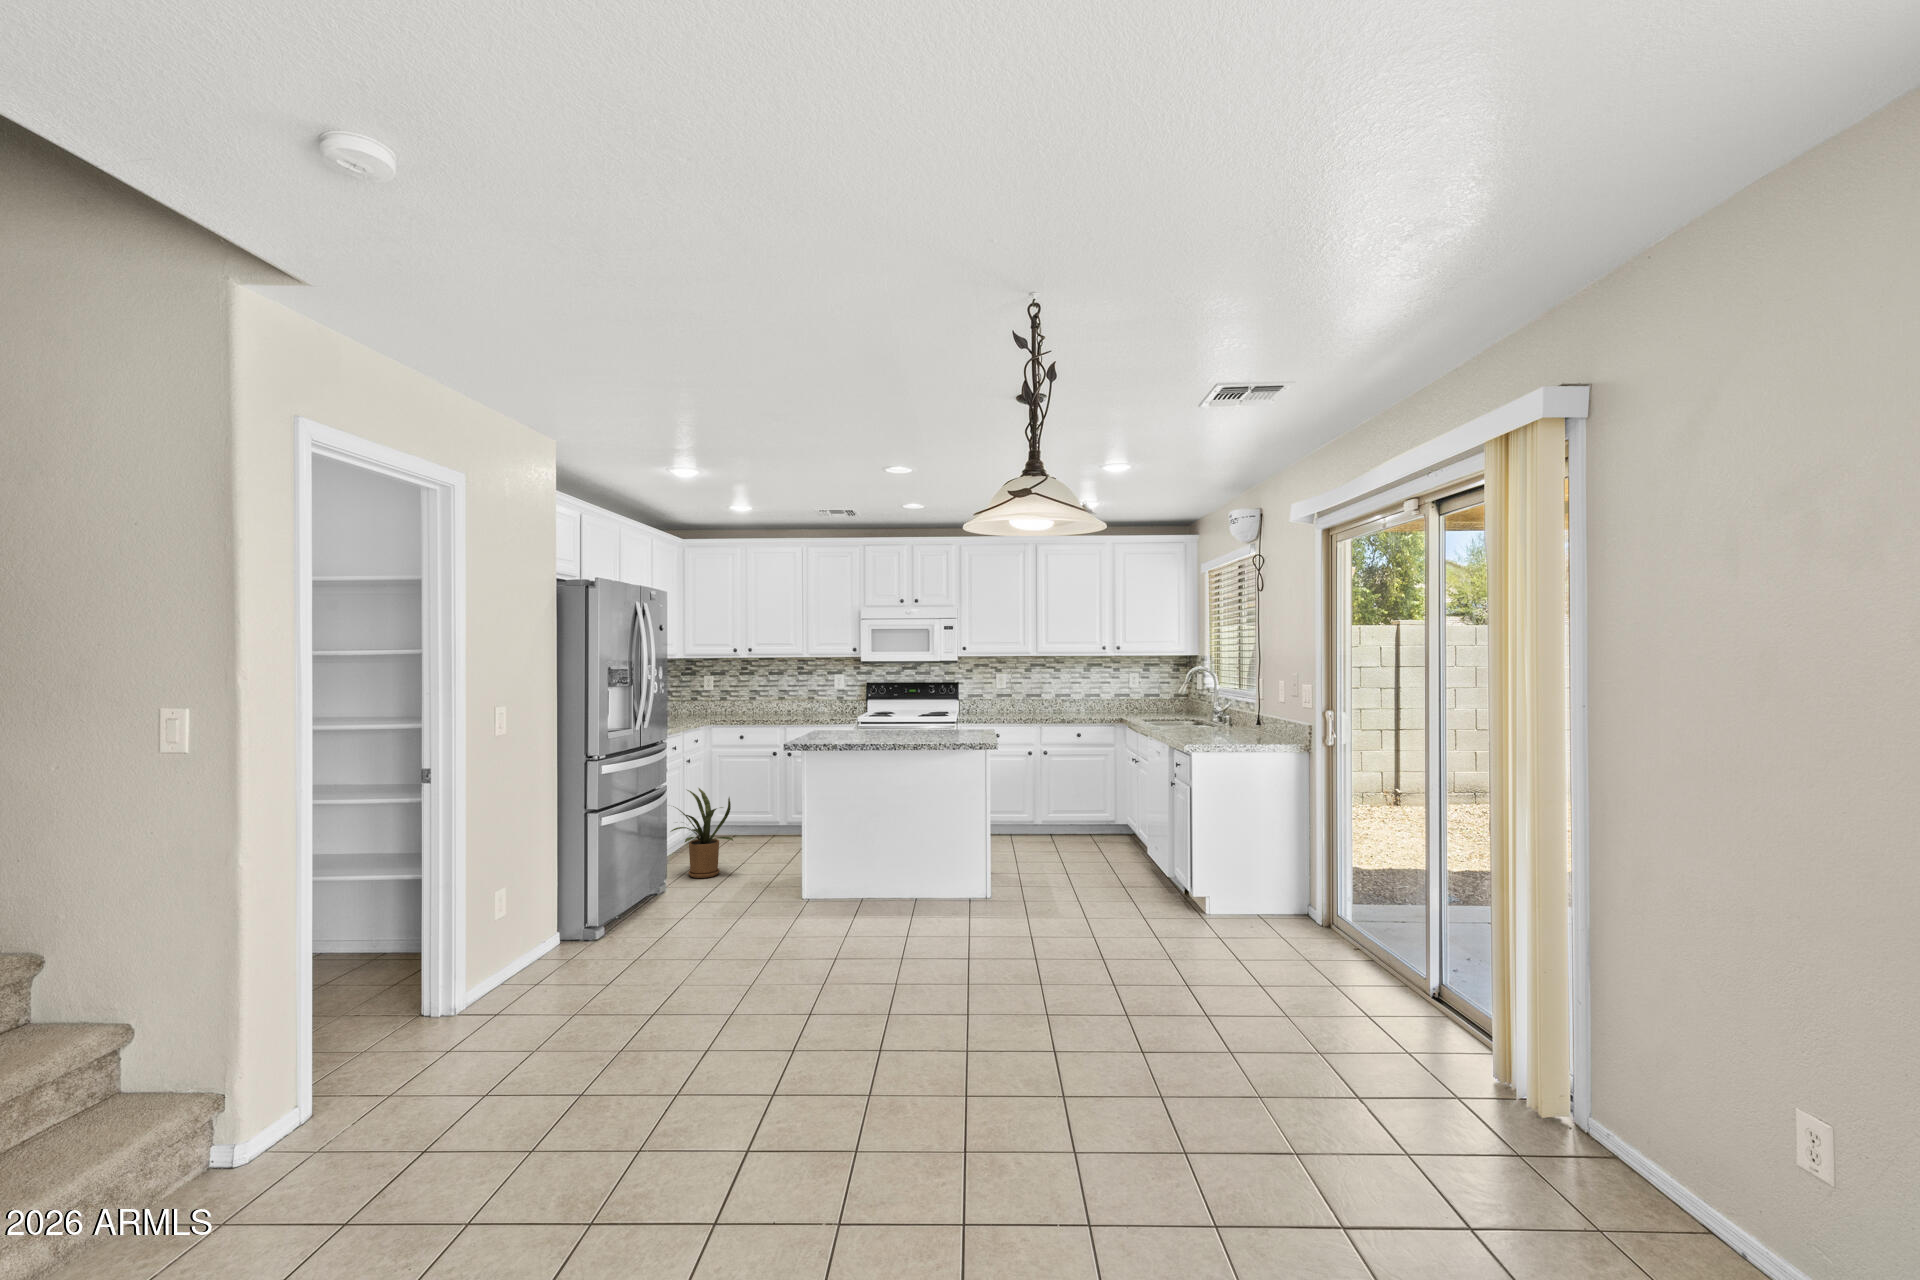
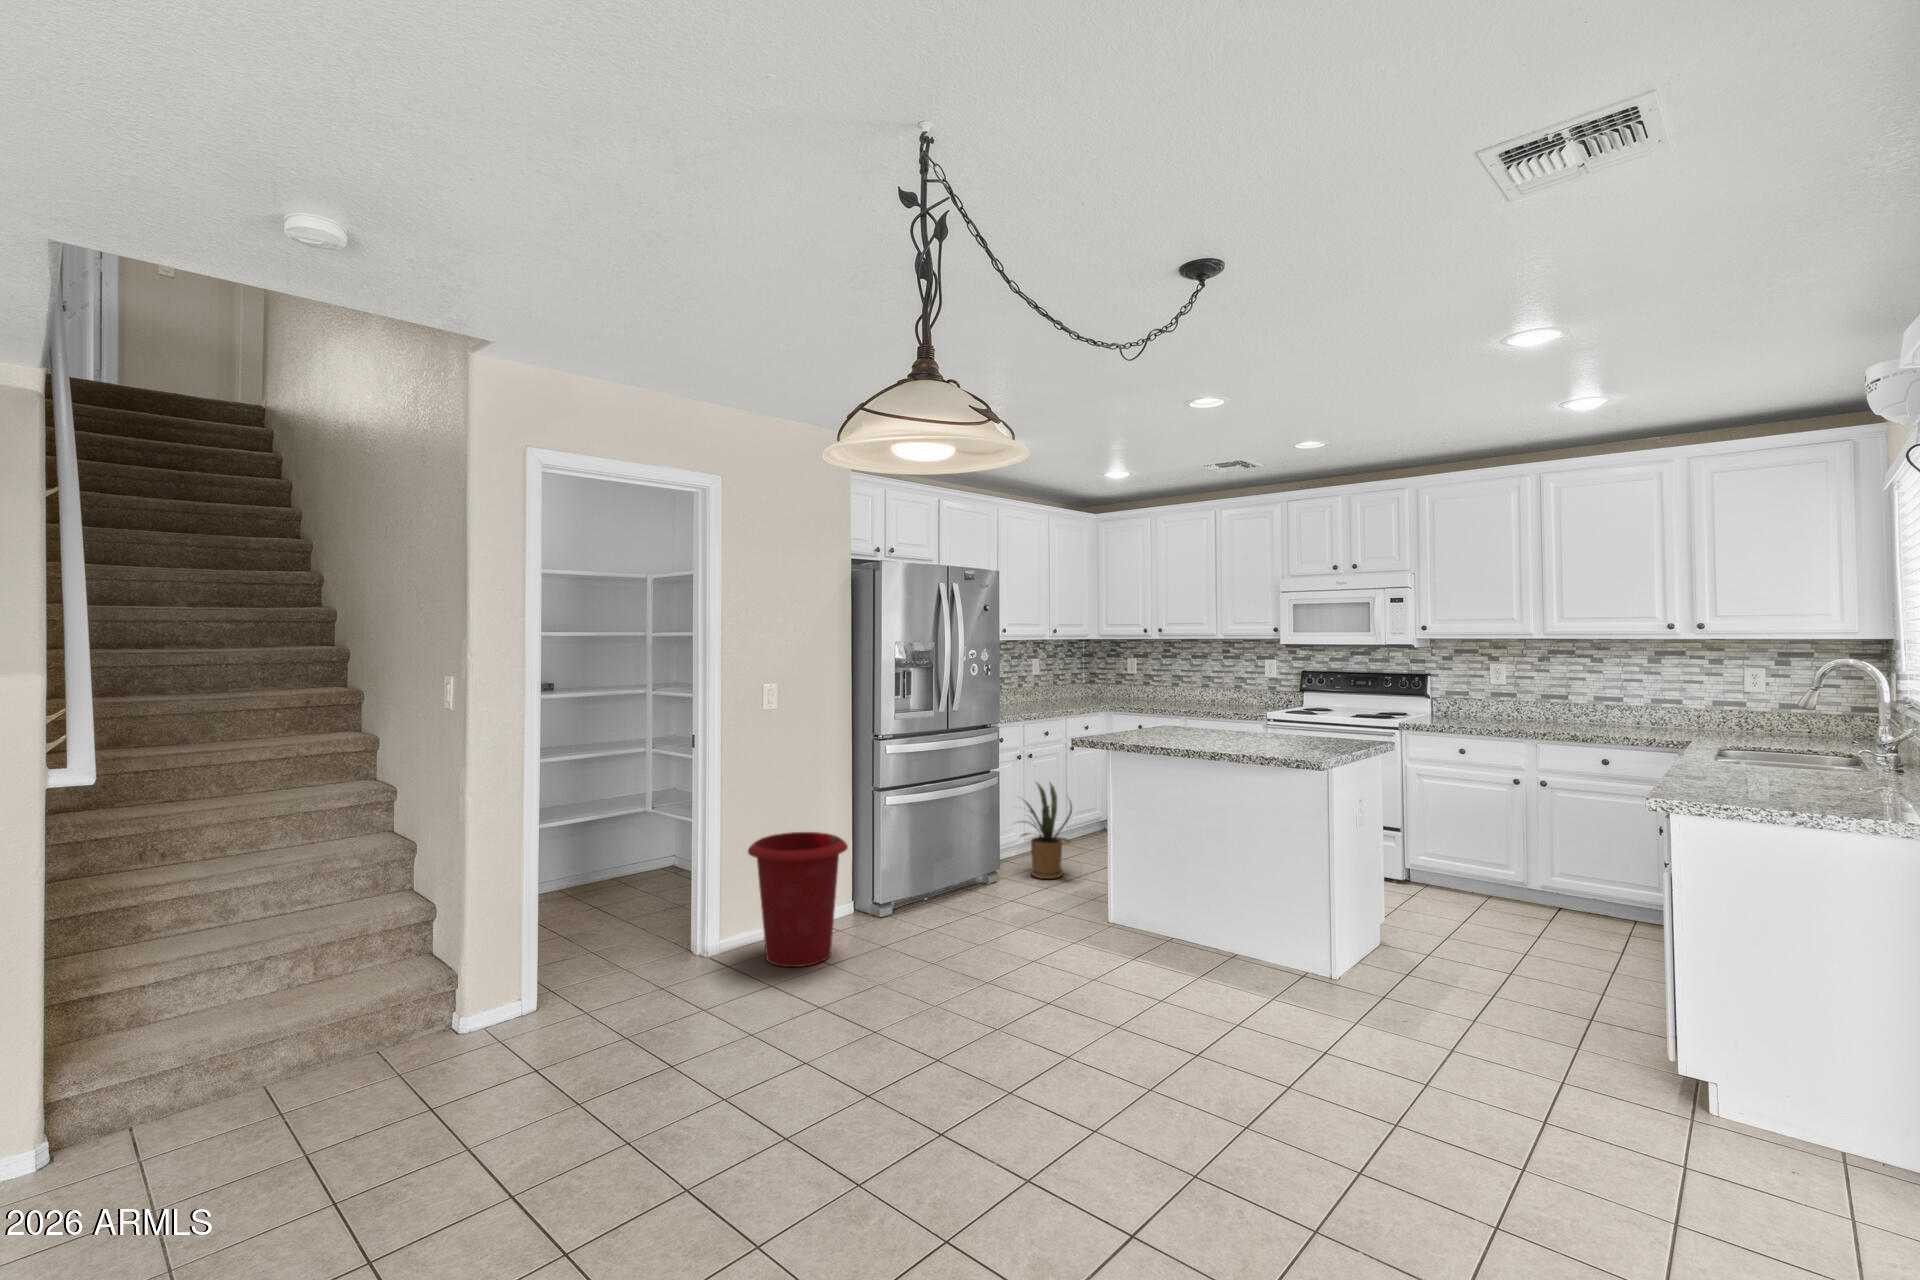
waste bin: none [493,857,612,1007] -> present [748,832,848,967]

